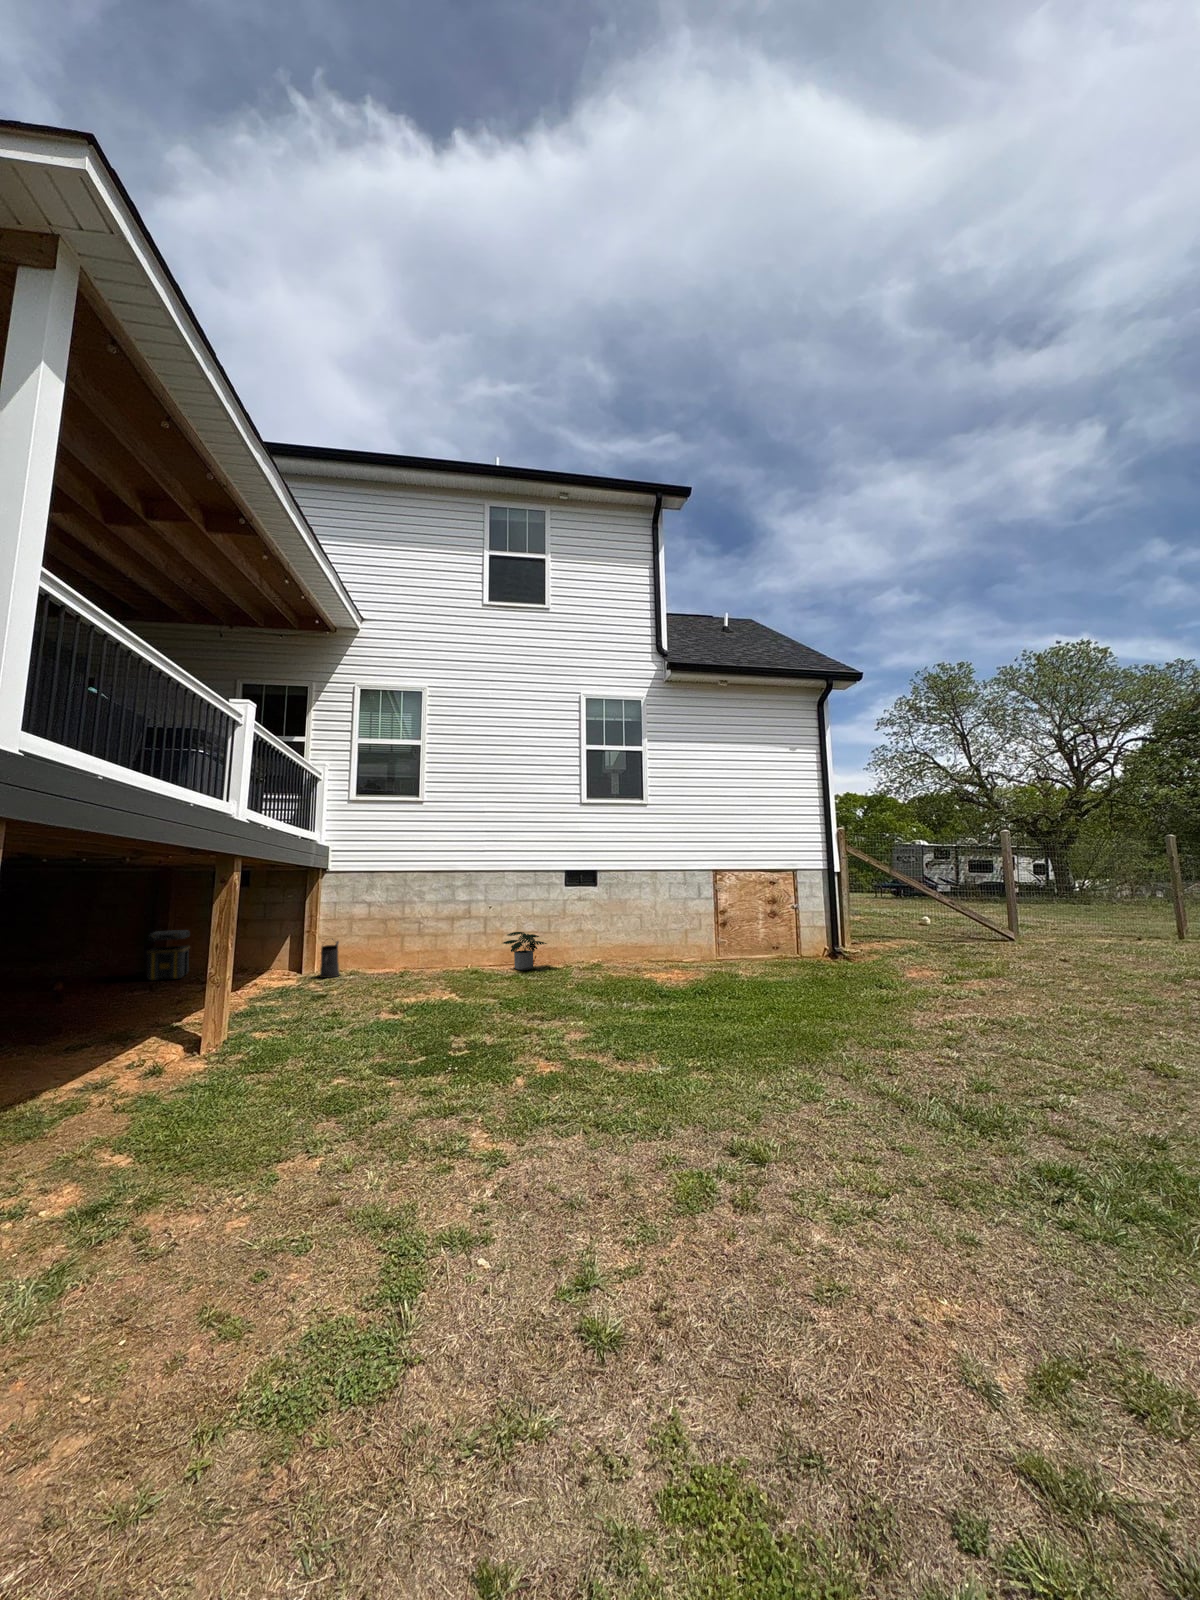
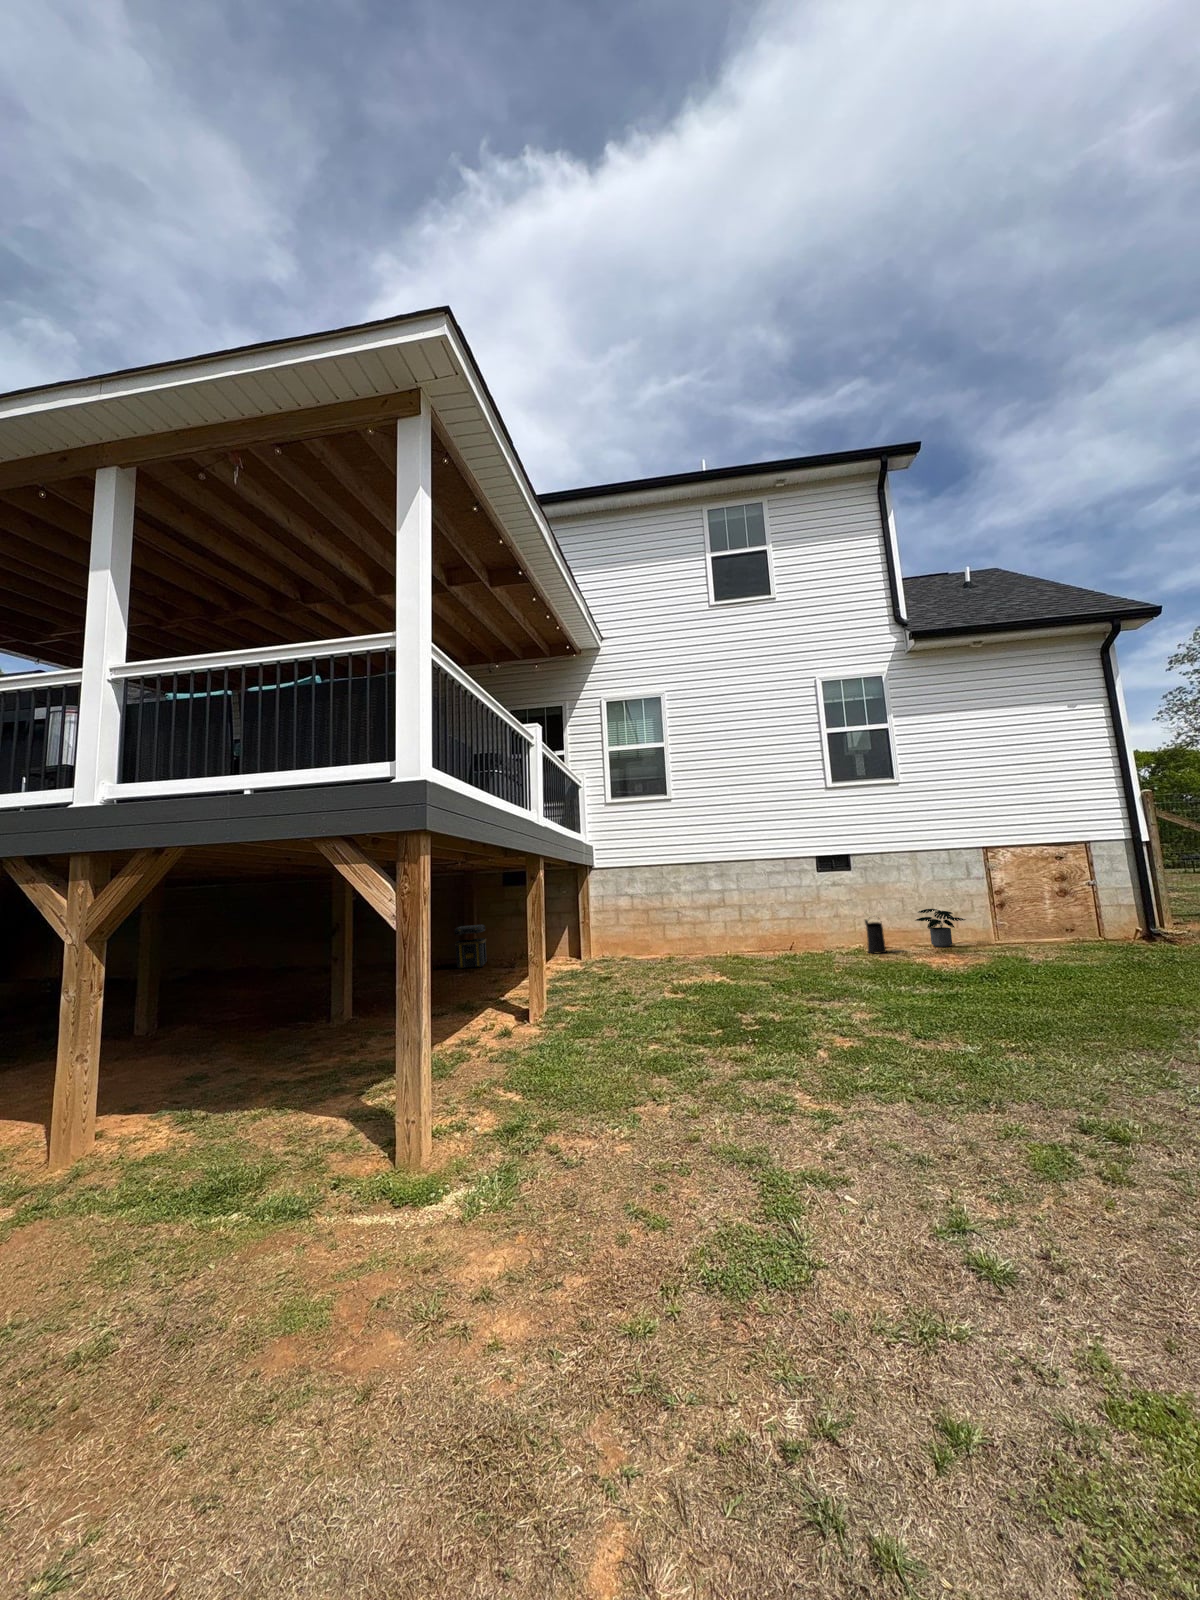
potted plant: present [503,932,547,970] -> present [915,909,966,947]
watering can: present [320,939,339,978] -> present [865,917,887,954]

